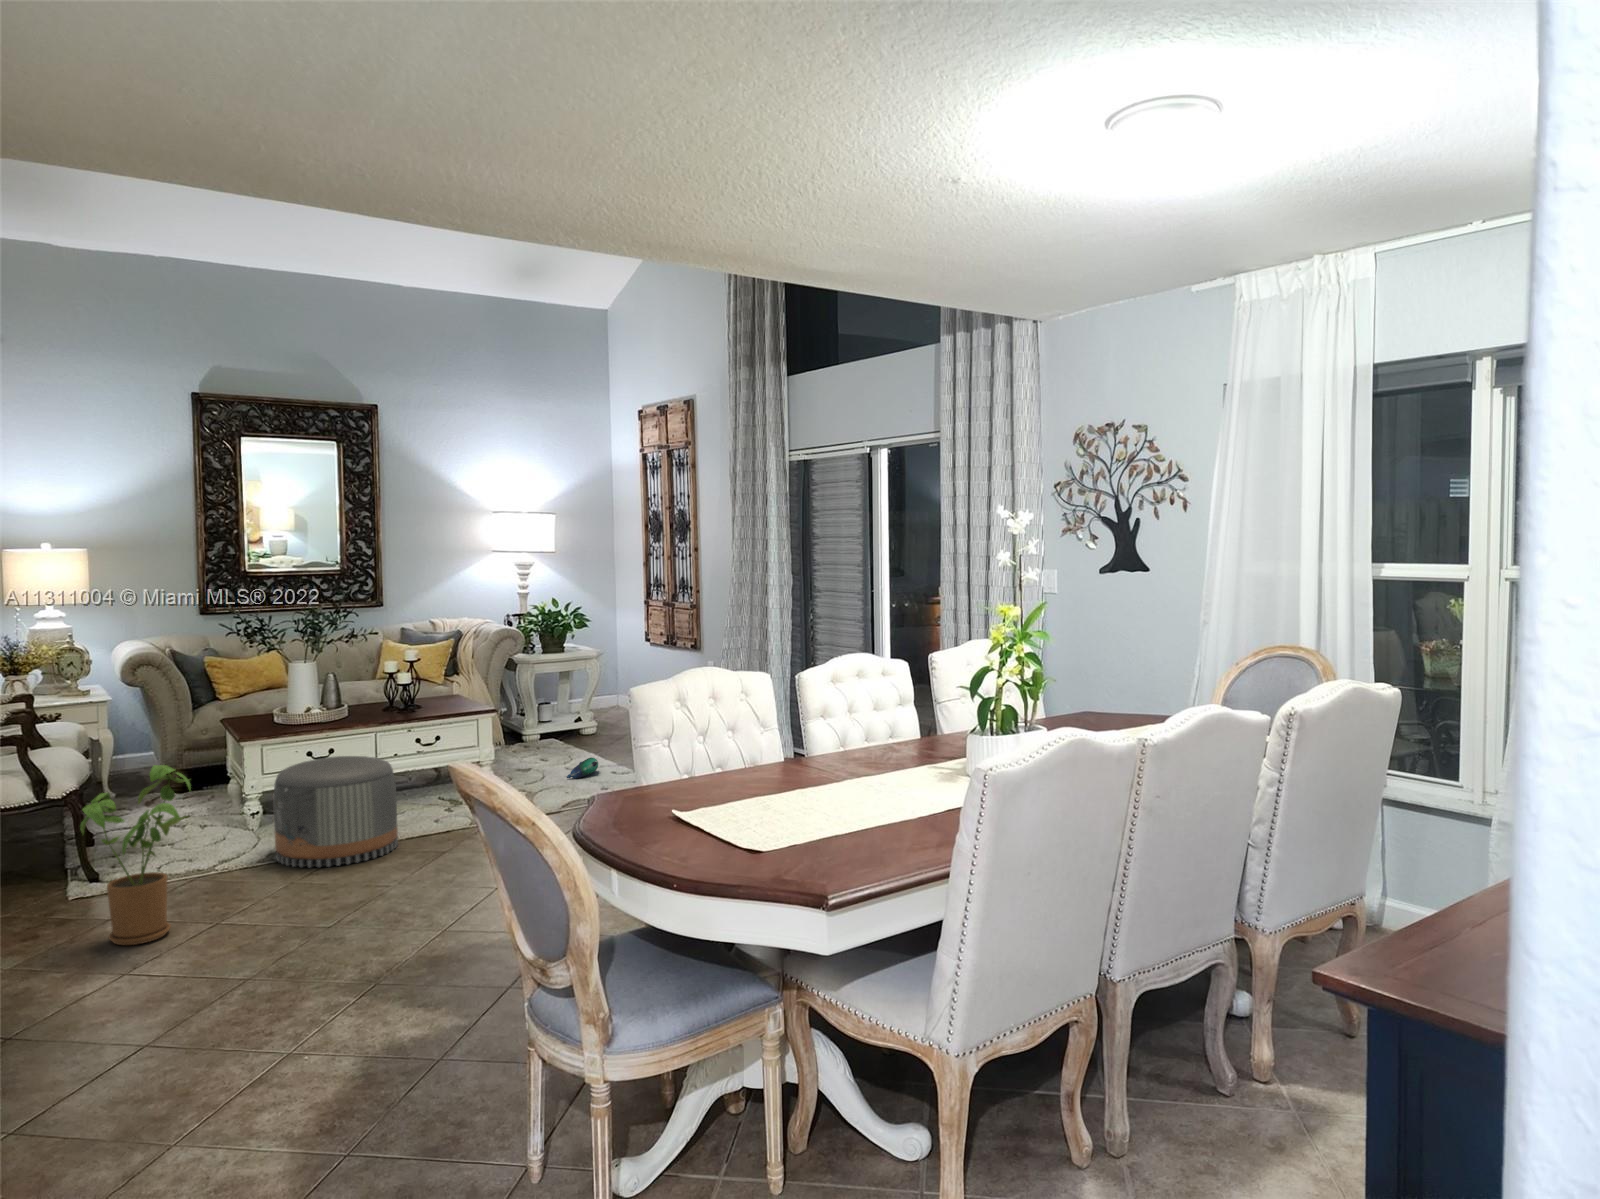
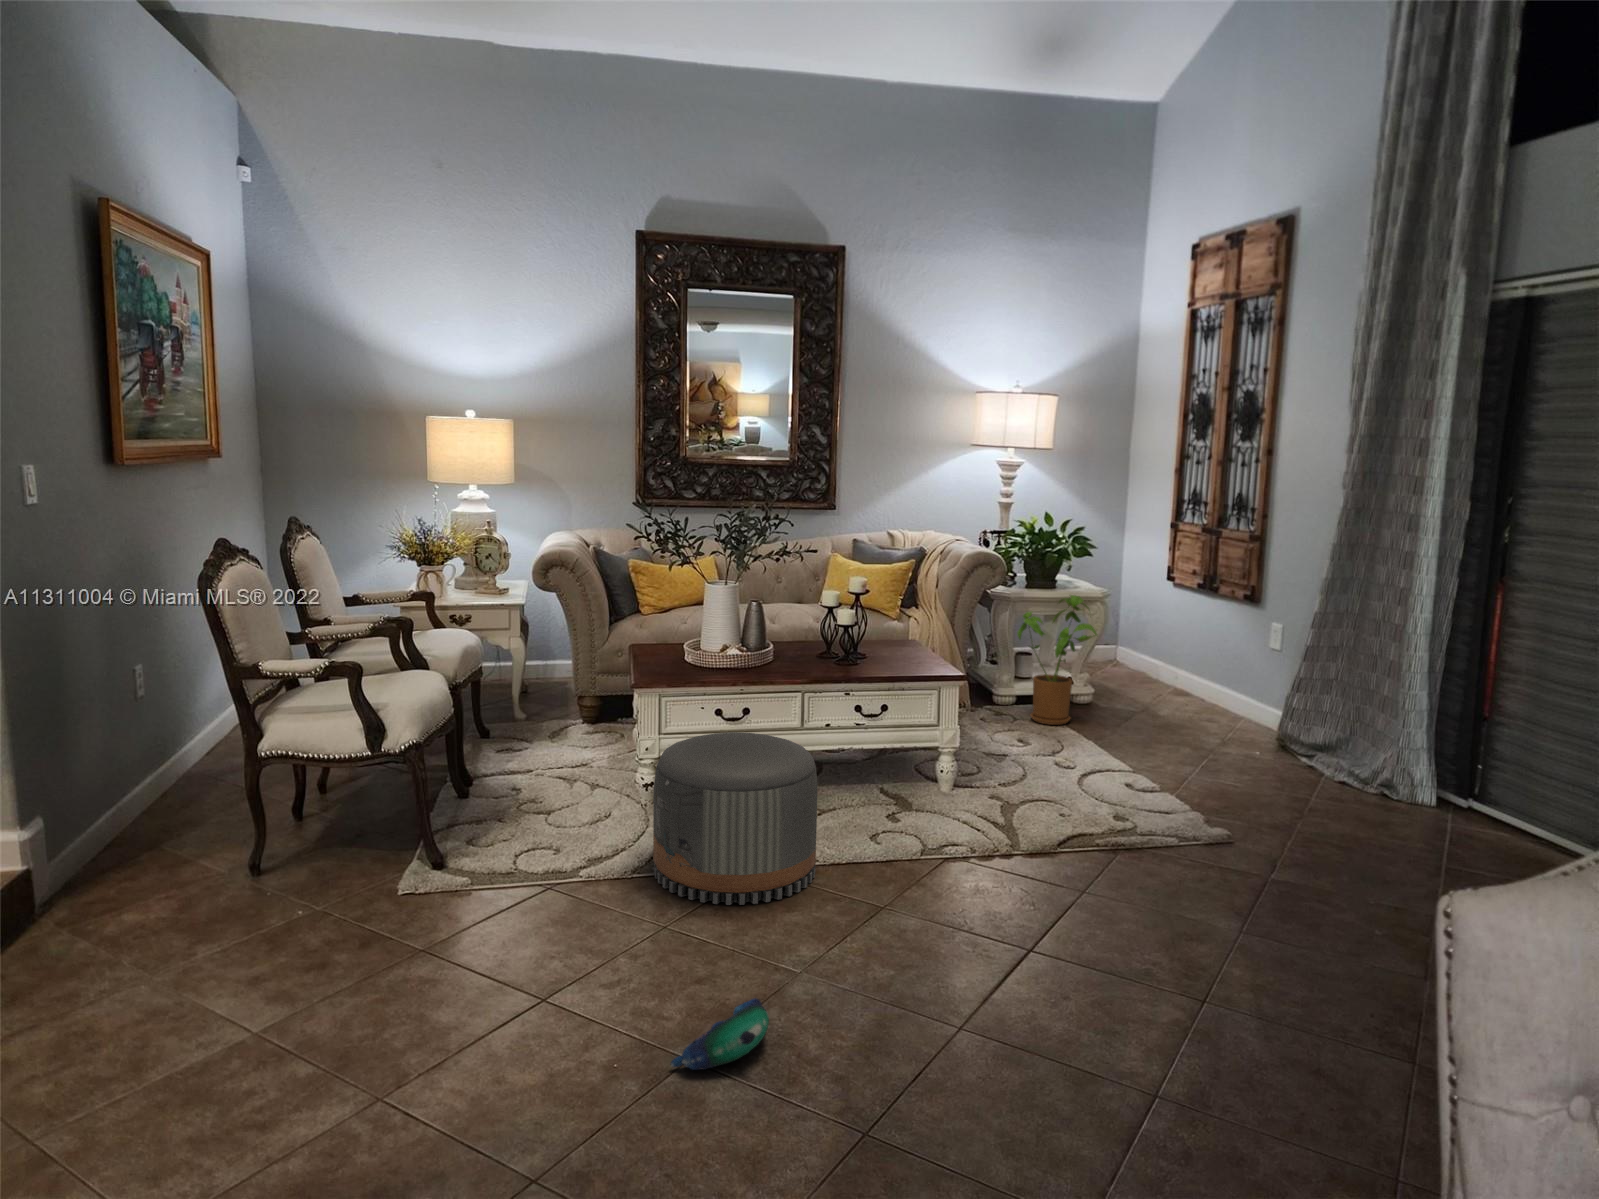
plush toy: present [567,757,598,778] -> present [671,998,769,1070]
house plant: present [80,765,191,945] -> present [1017,595,1097,725]

